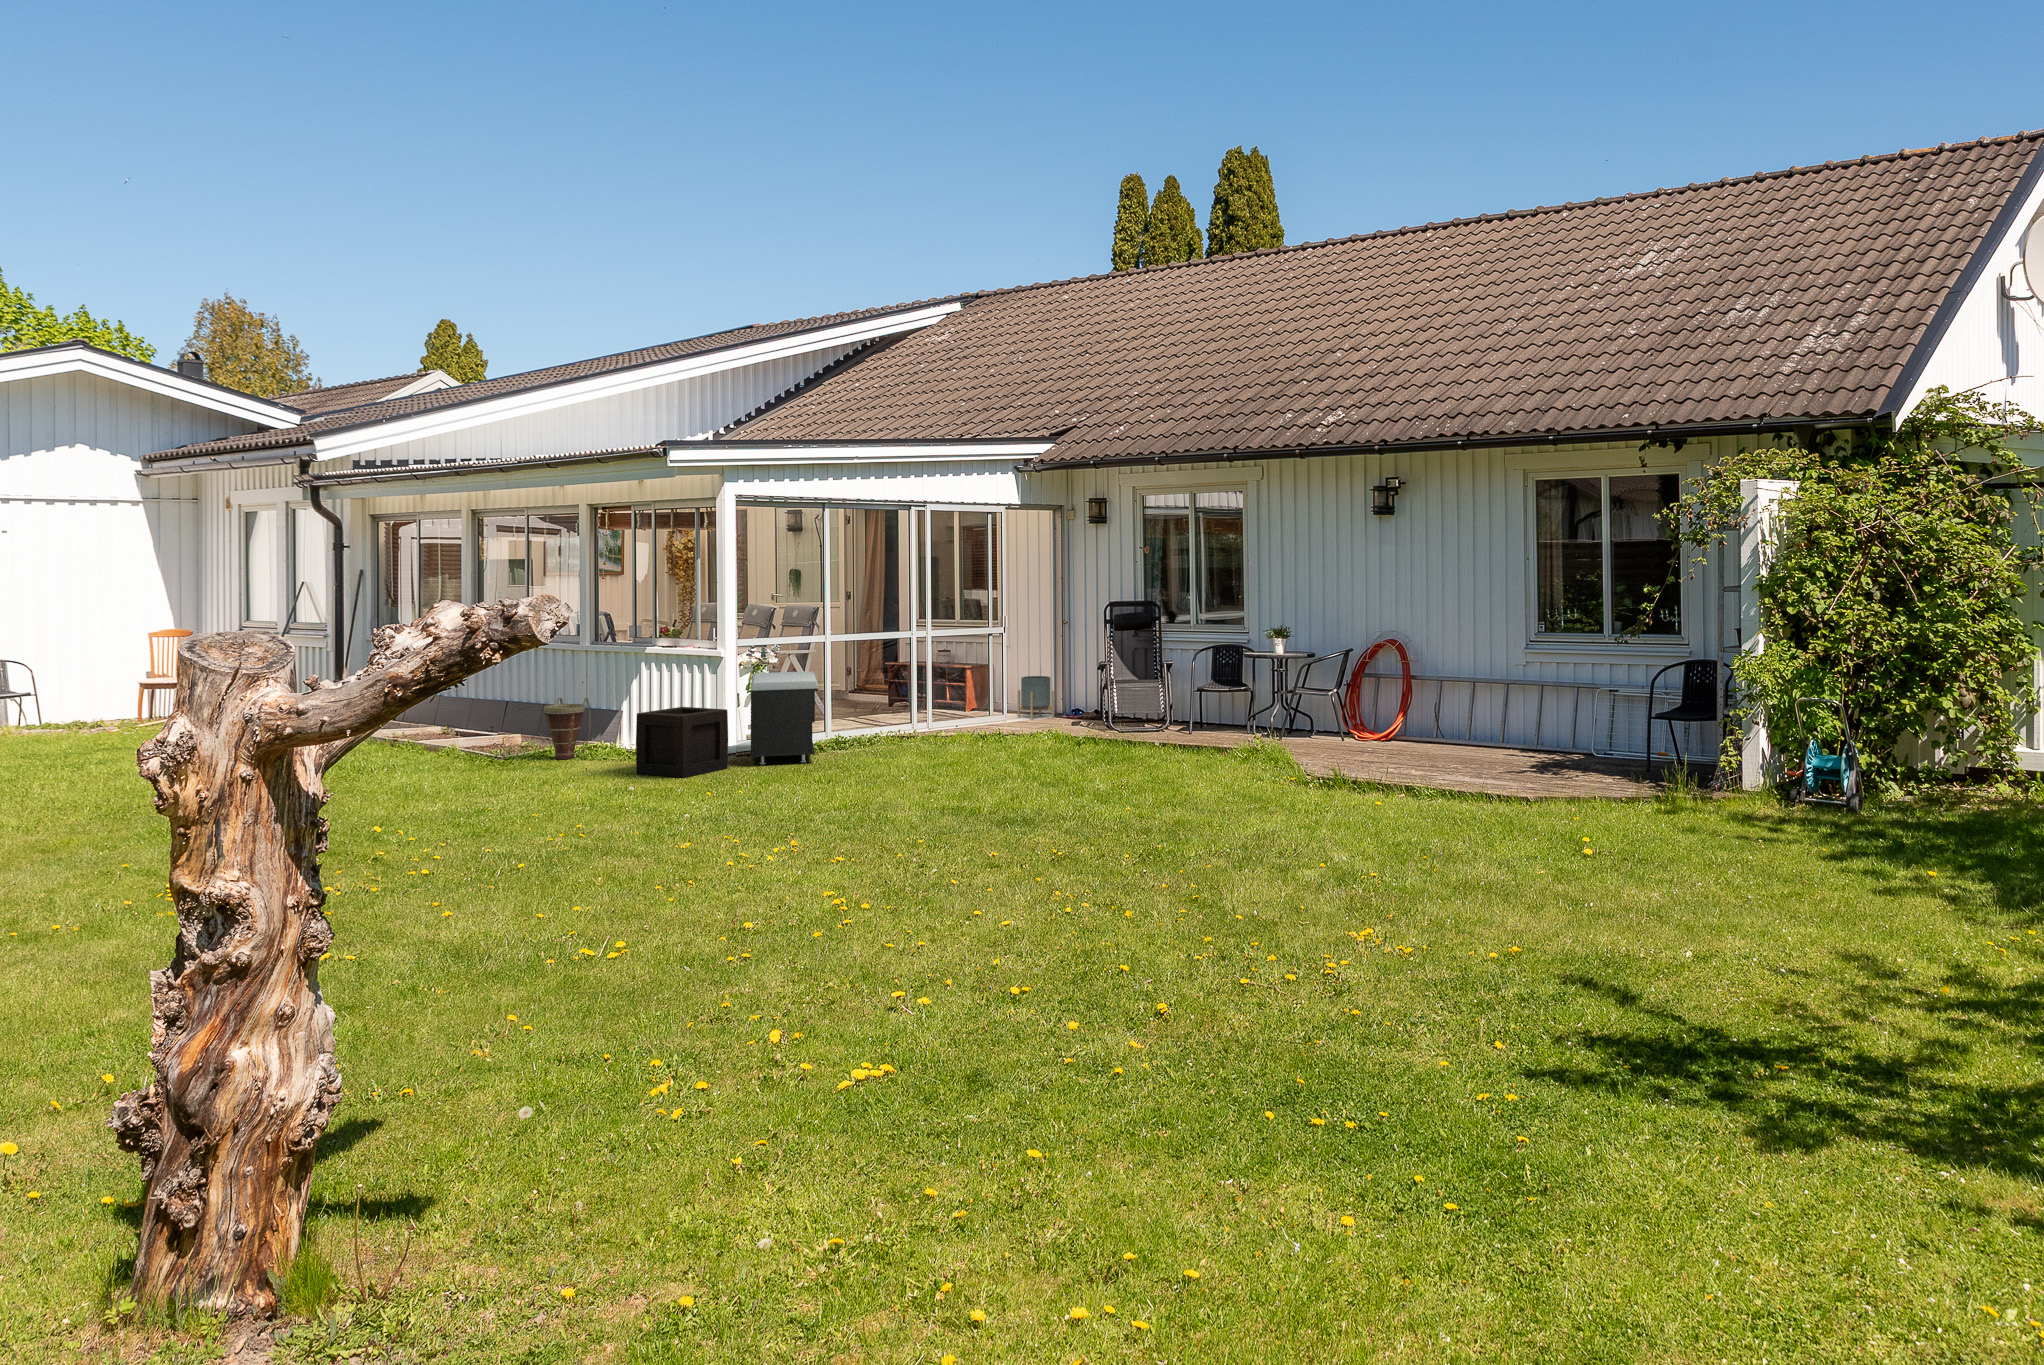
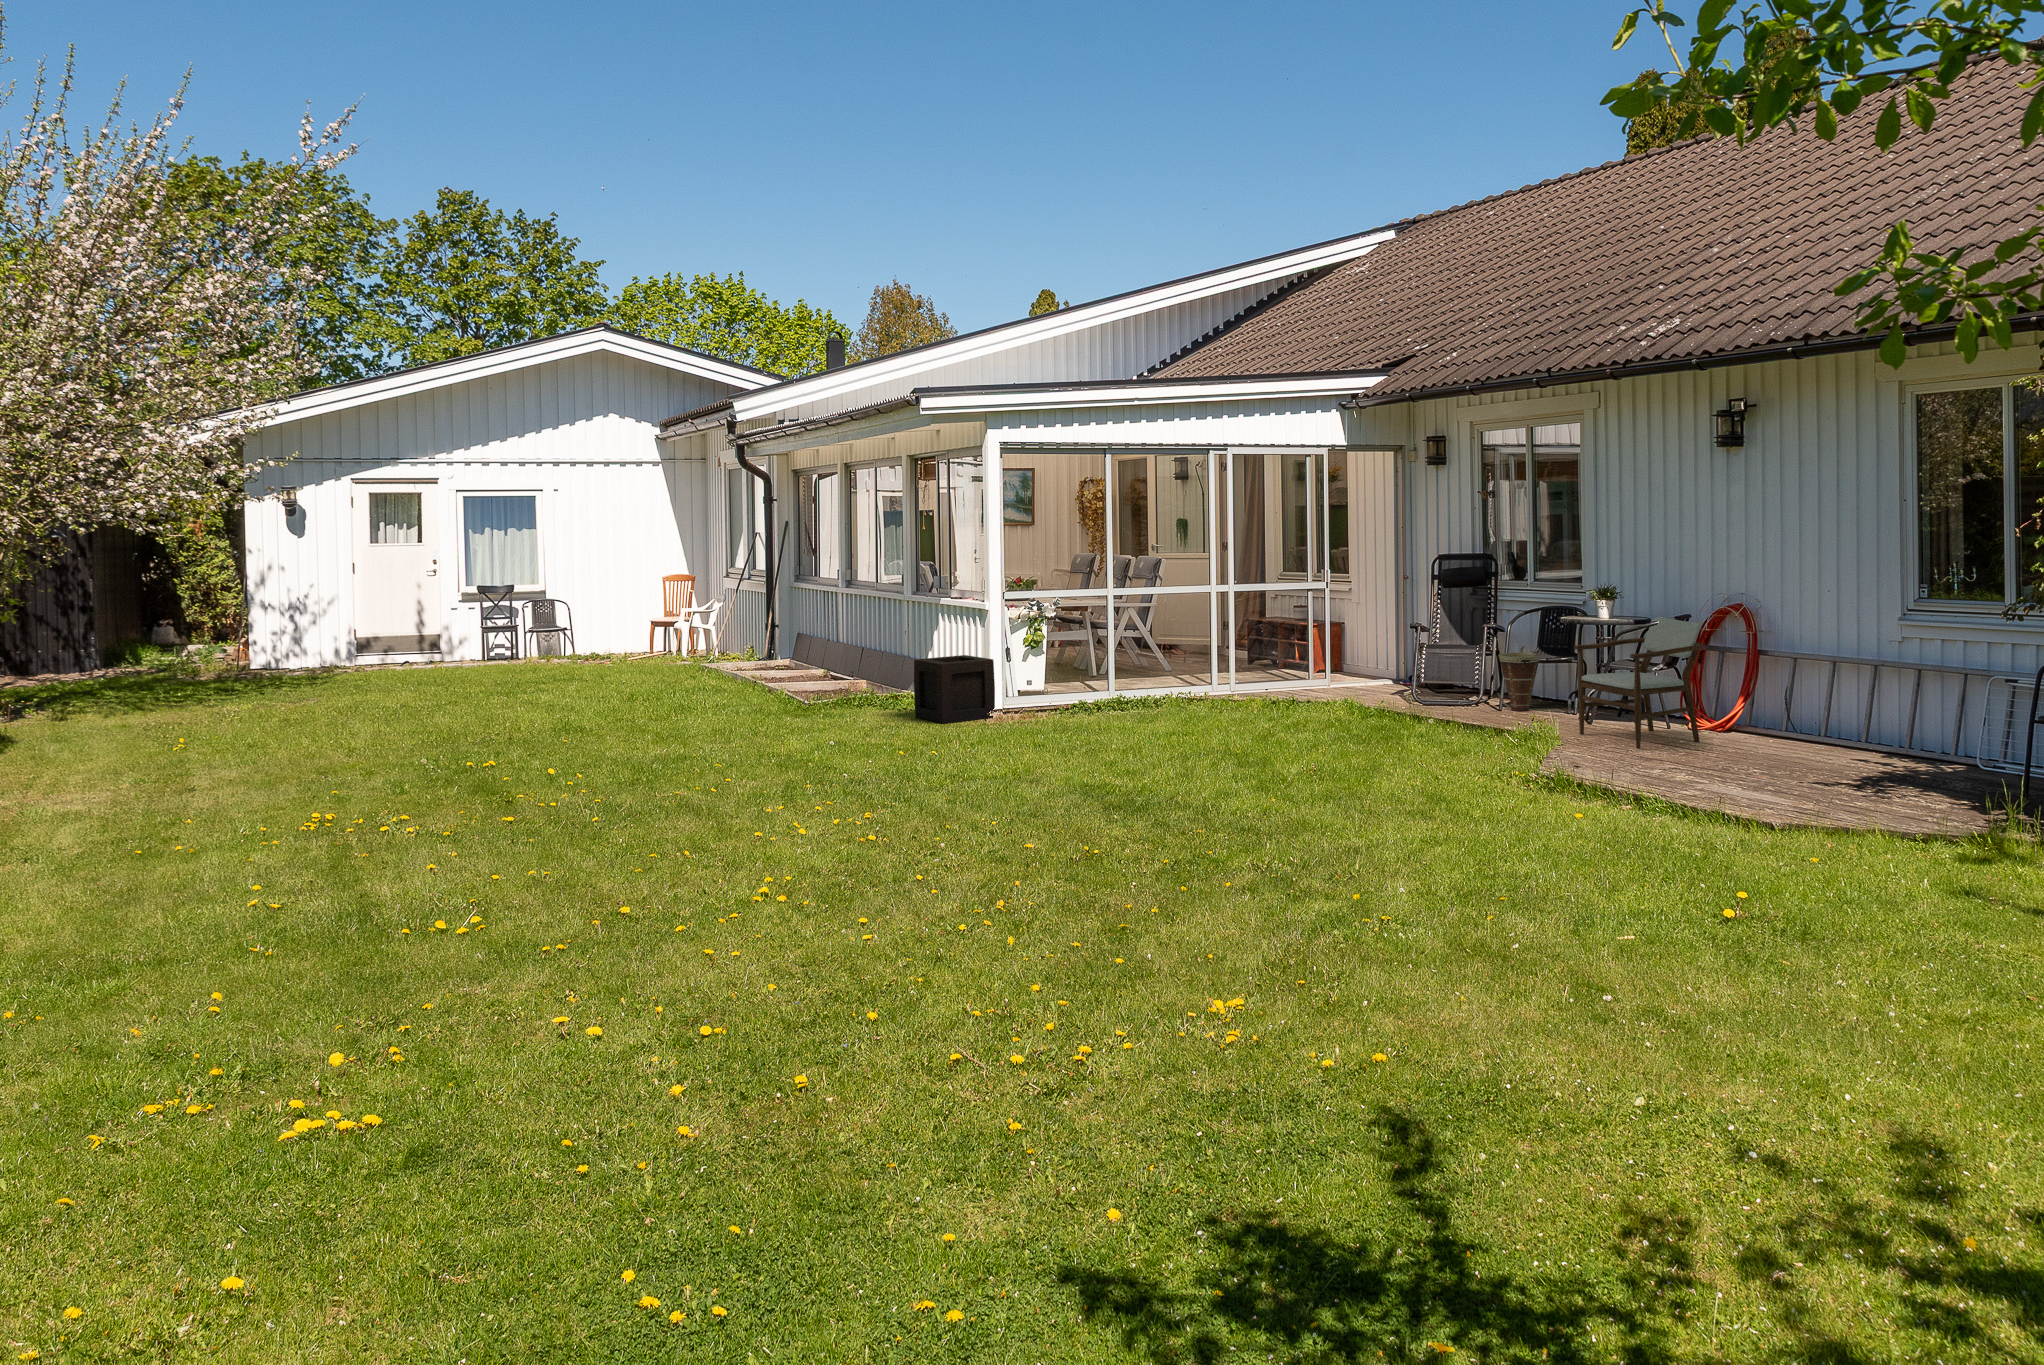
armchair: none [1275,651,1374,756] -> present [1574,617,1703,748]
storage bench: present [751,671,818,764] -> none [1015,624,1103,716]
planter: present [1018,676,1054,720] -> none [1355,637,1392,685]
basket: present [544,698,591,759] -> present [1493,646,1539,711]

